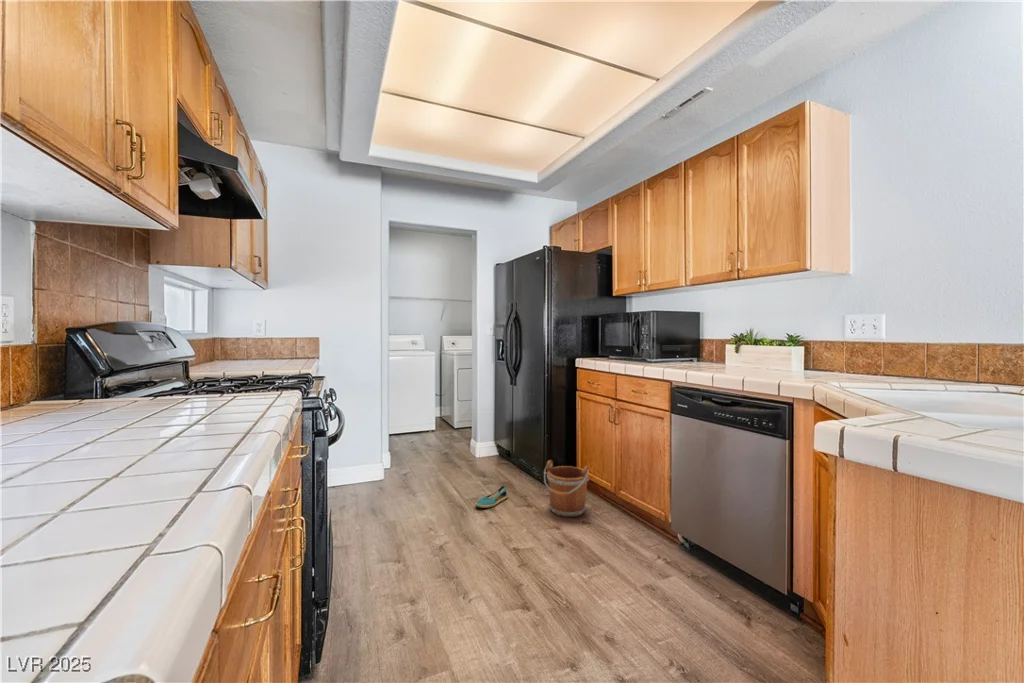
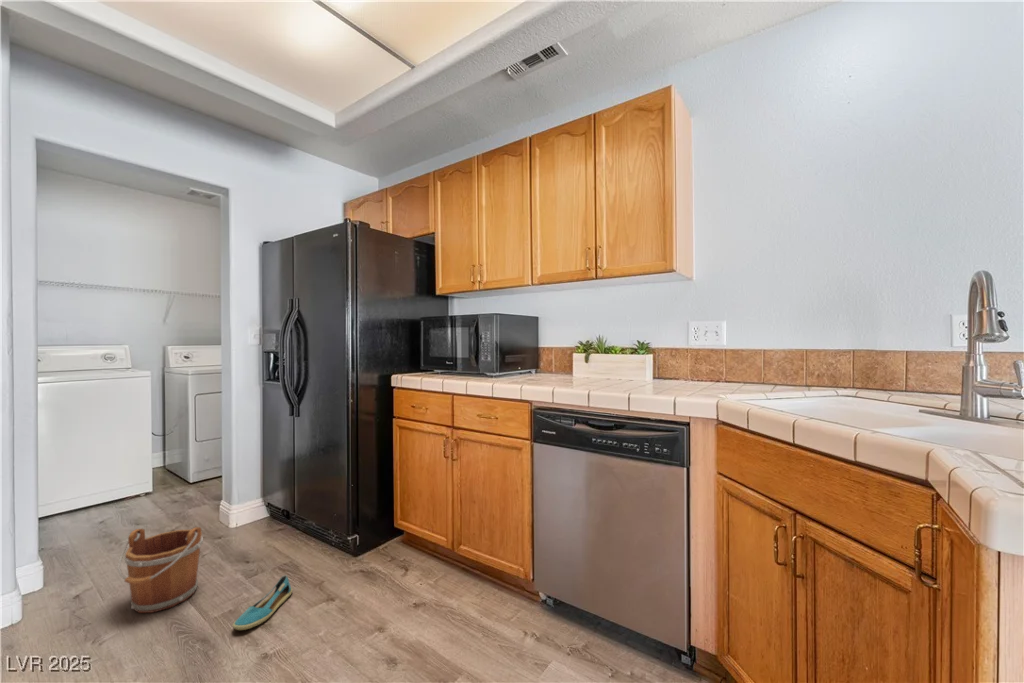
bucket: present [544,460,589,517] -> present [117,527,203,613]

